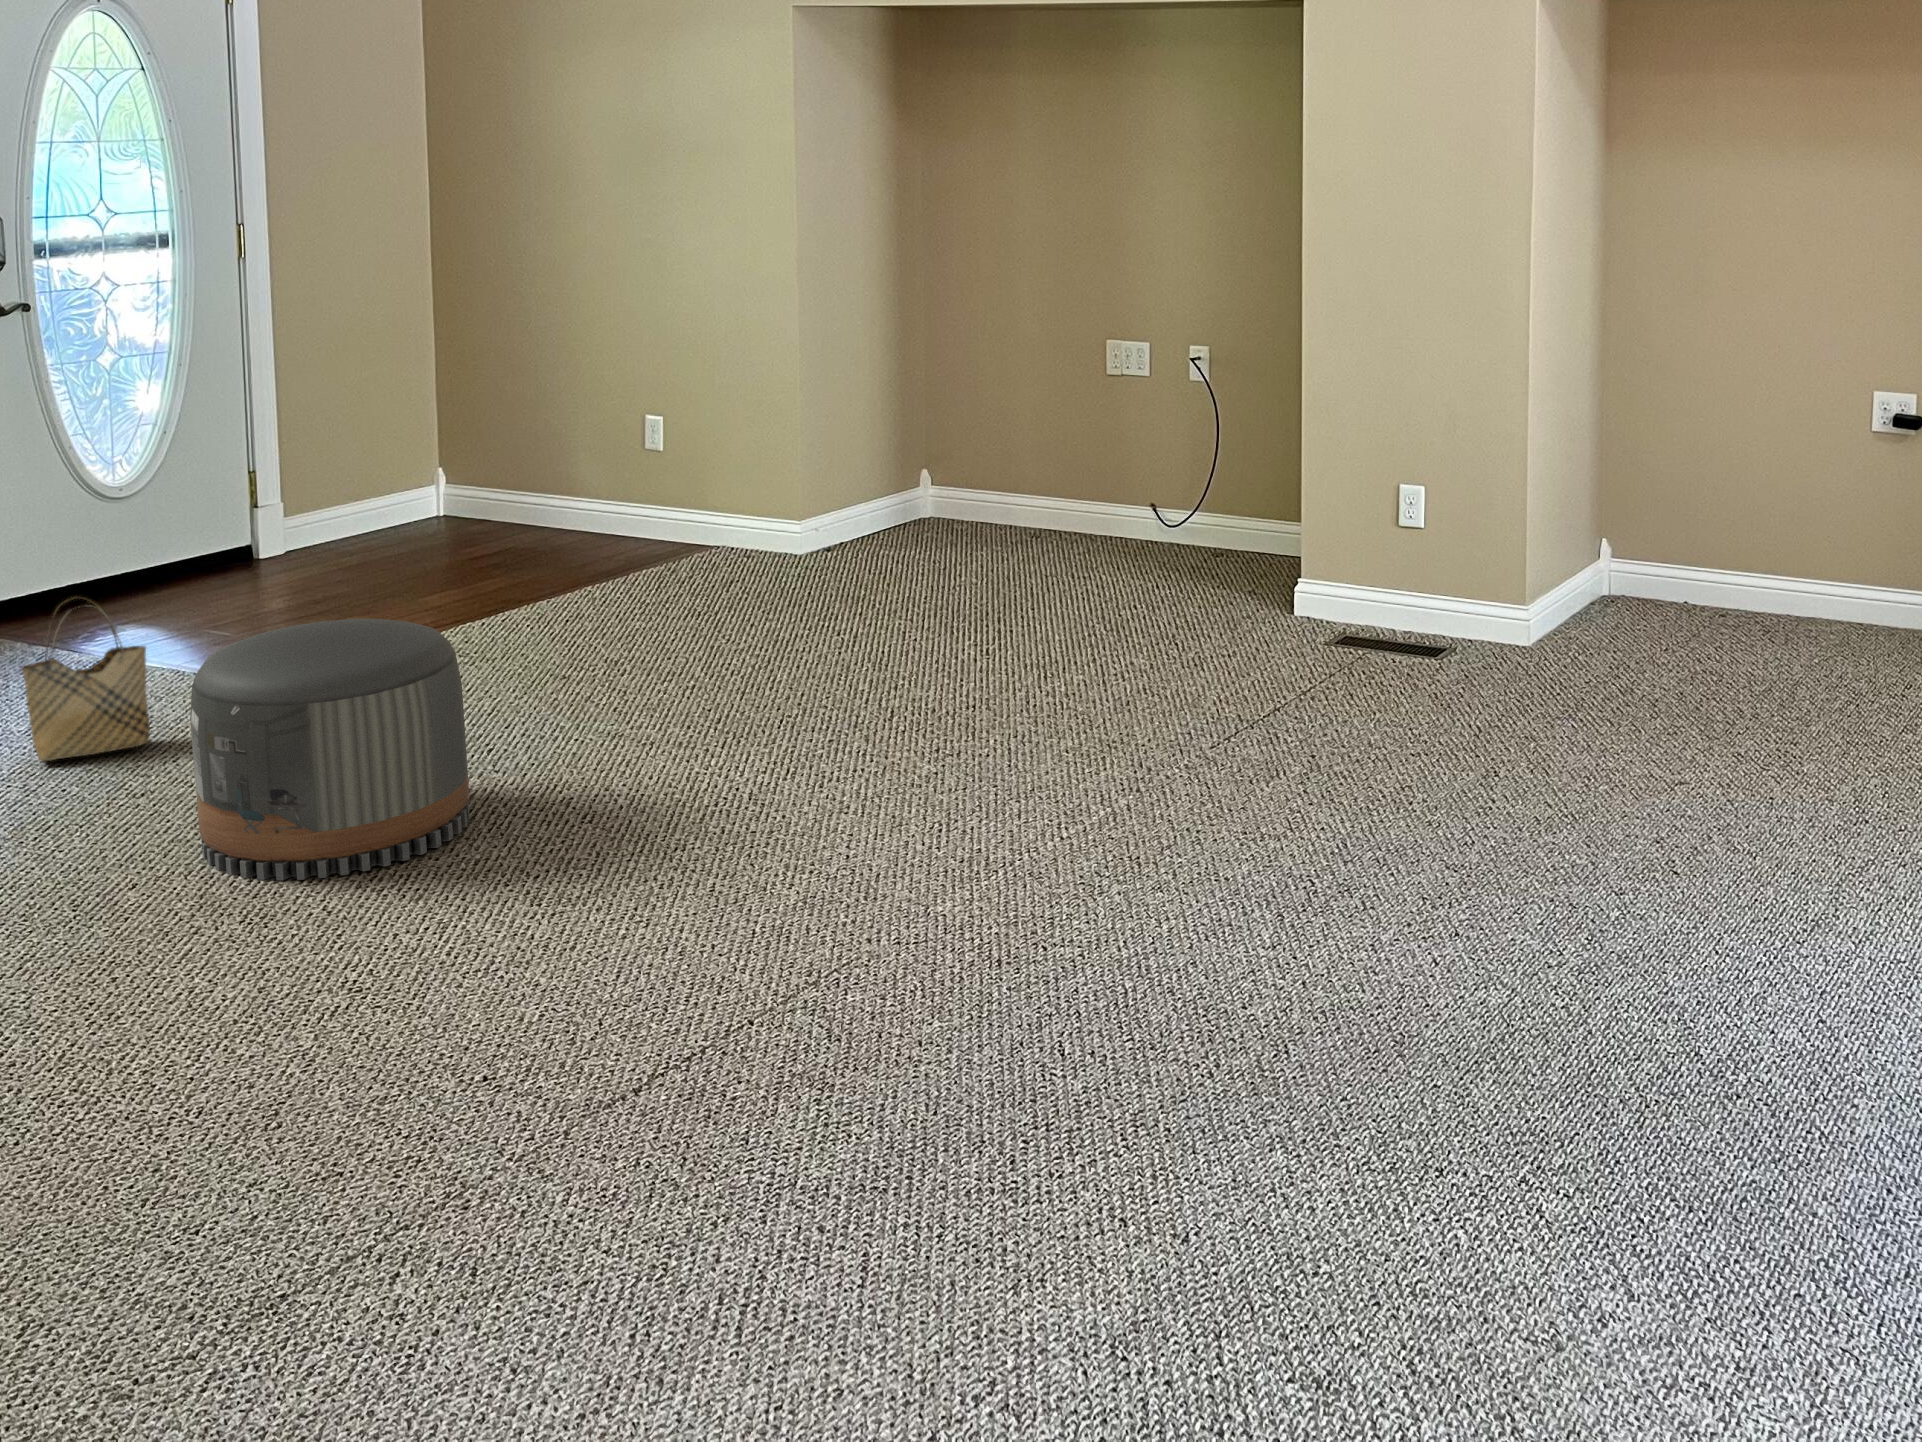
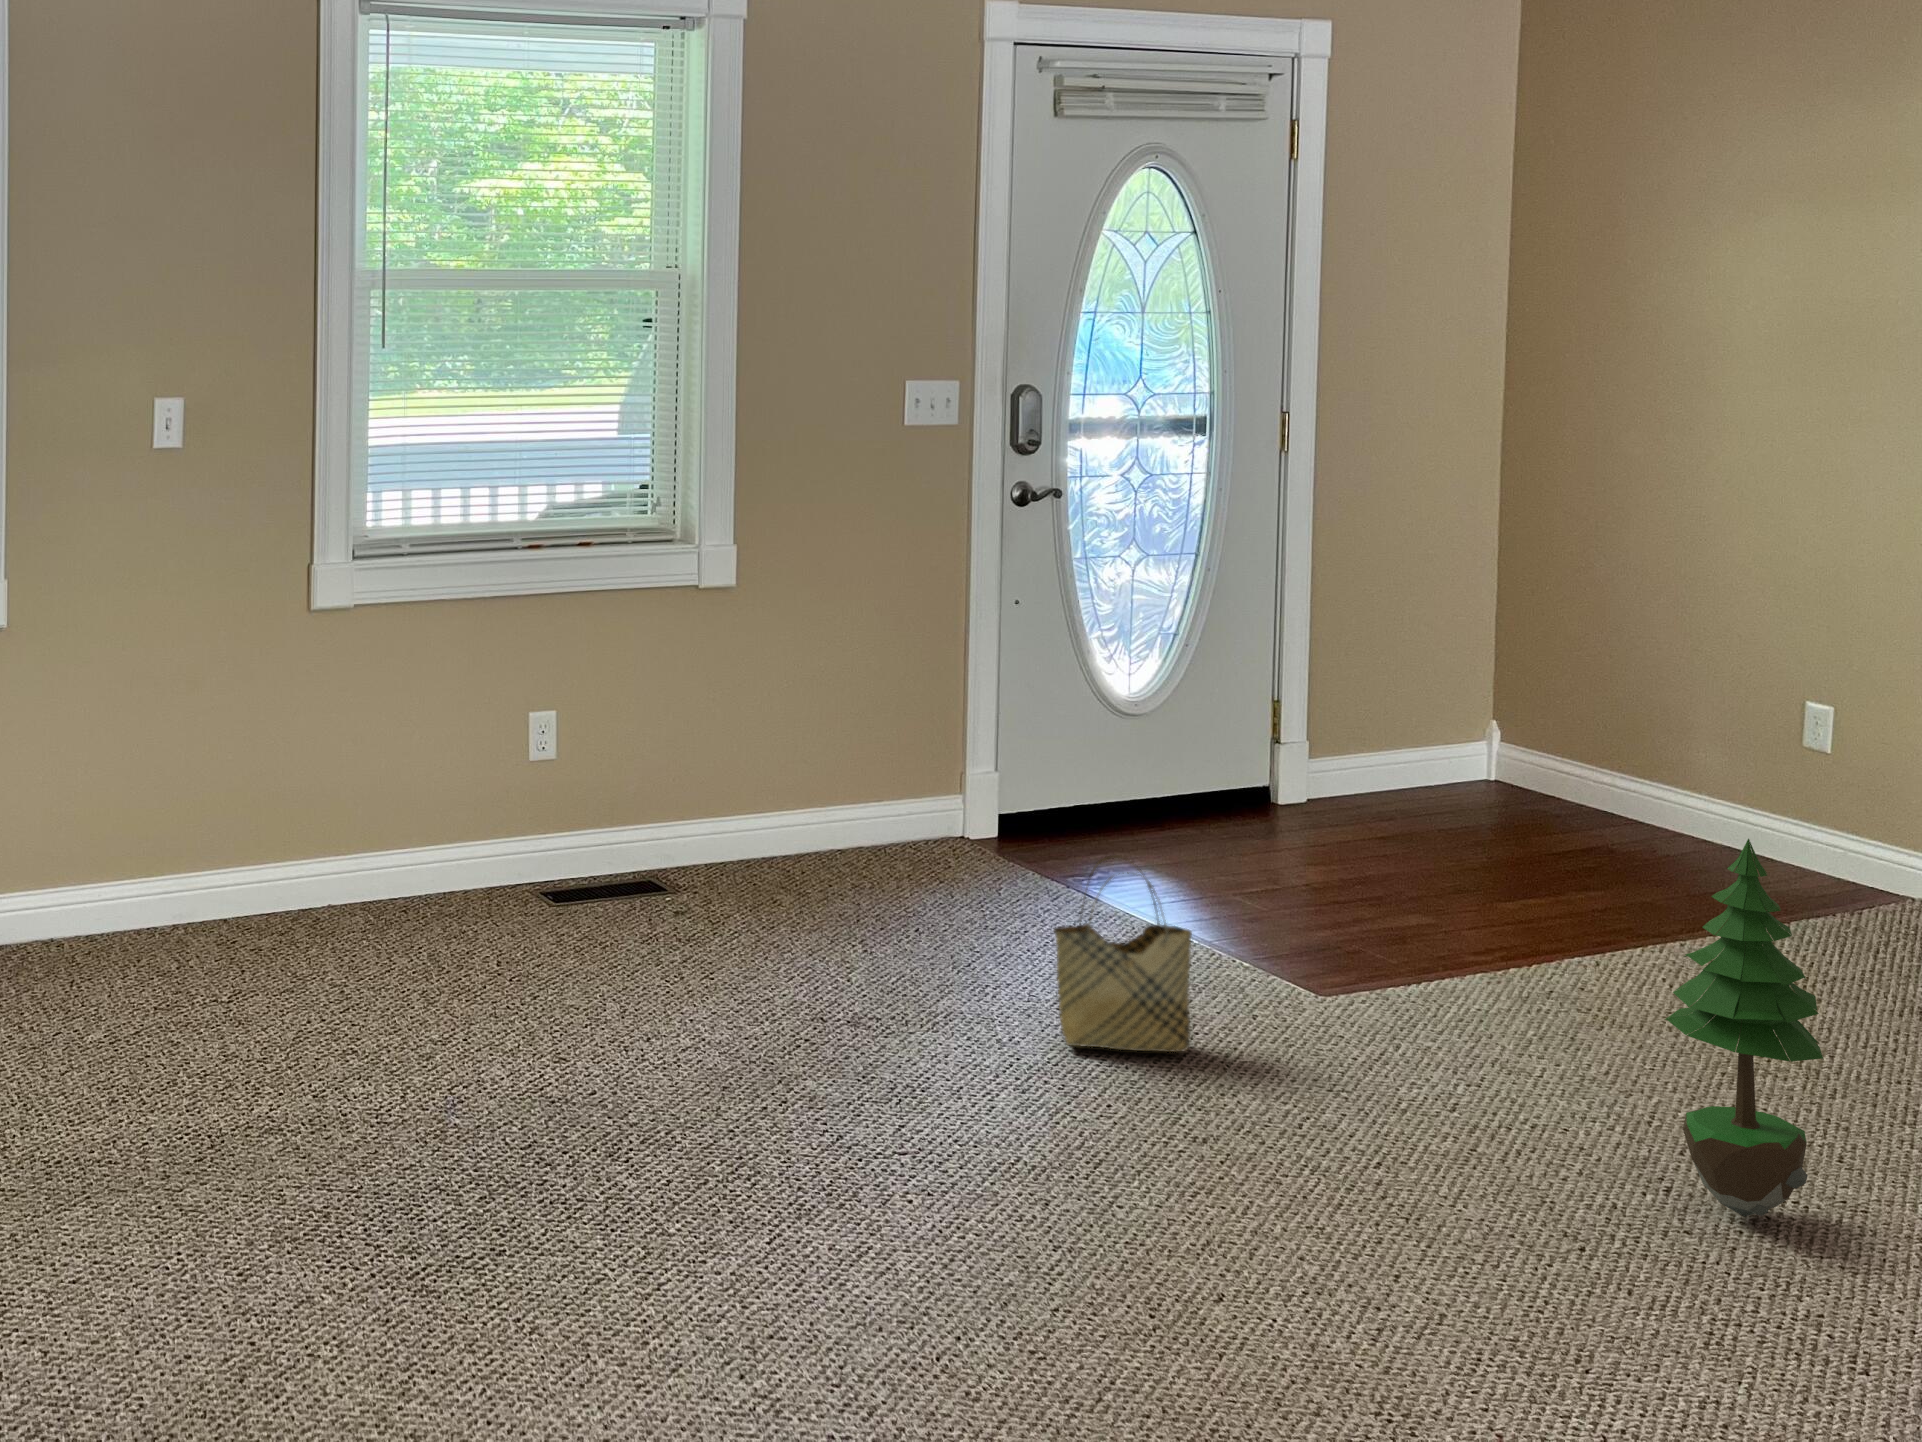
potted tree: none [488,489,589,754] -> present [1665,839,1824,1217]
pouf: present [190,619,470,880] -> none [1273,971,1647,1353]

